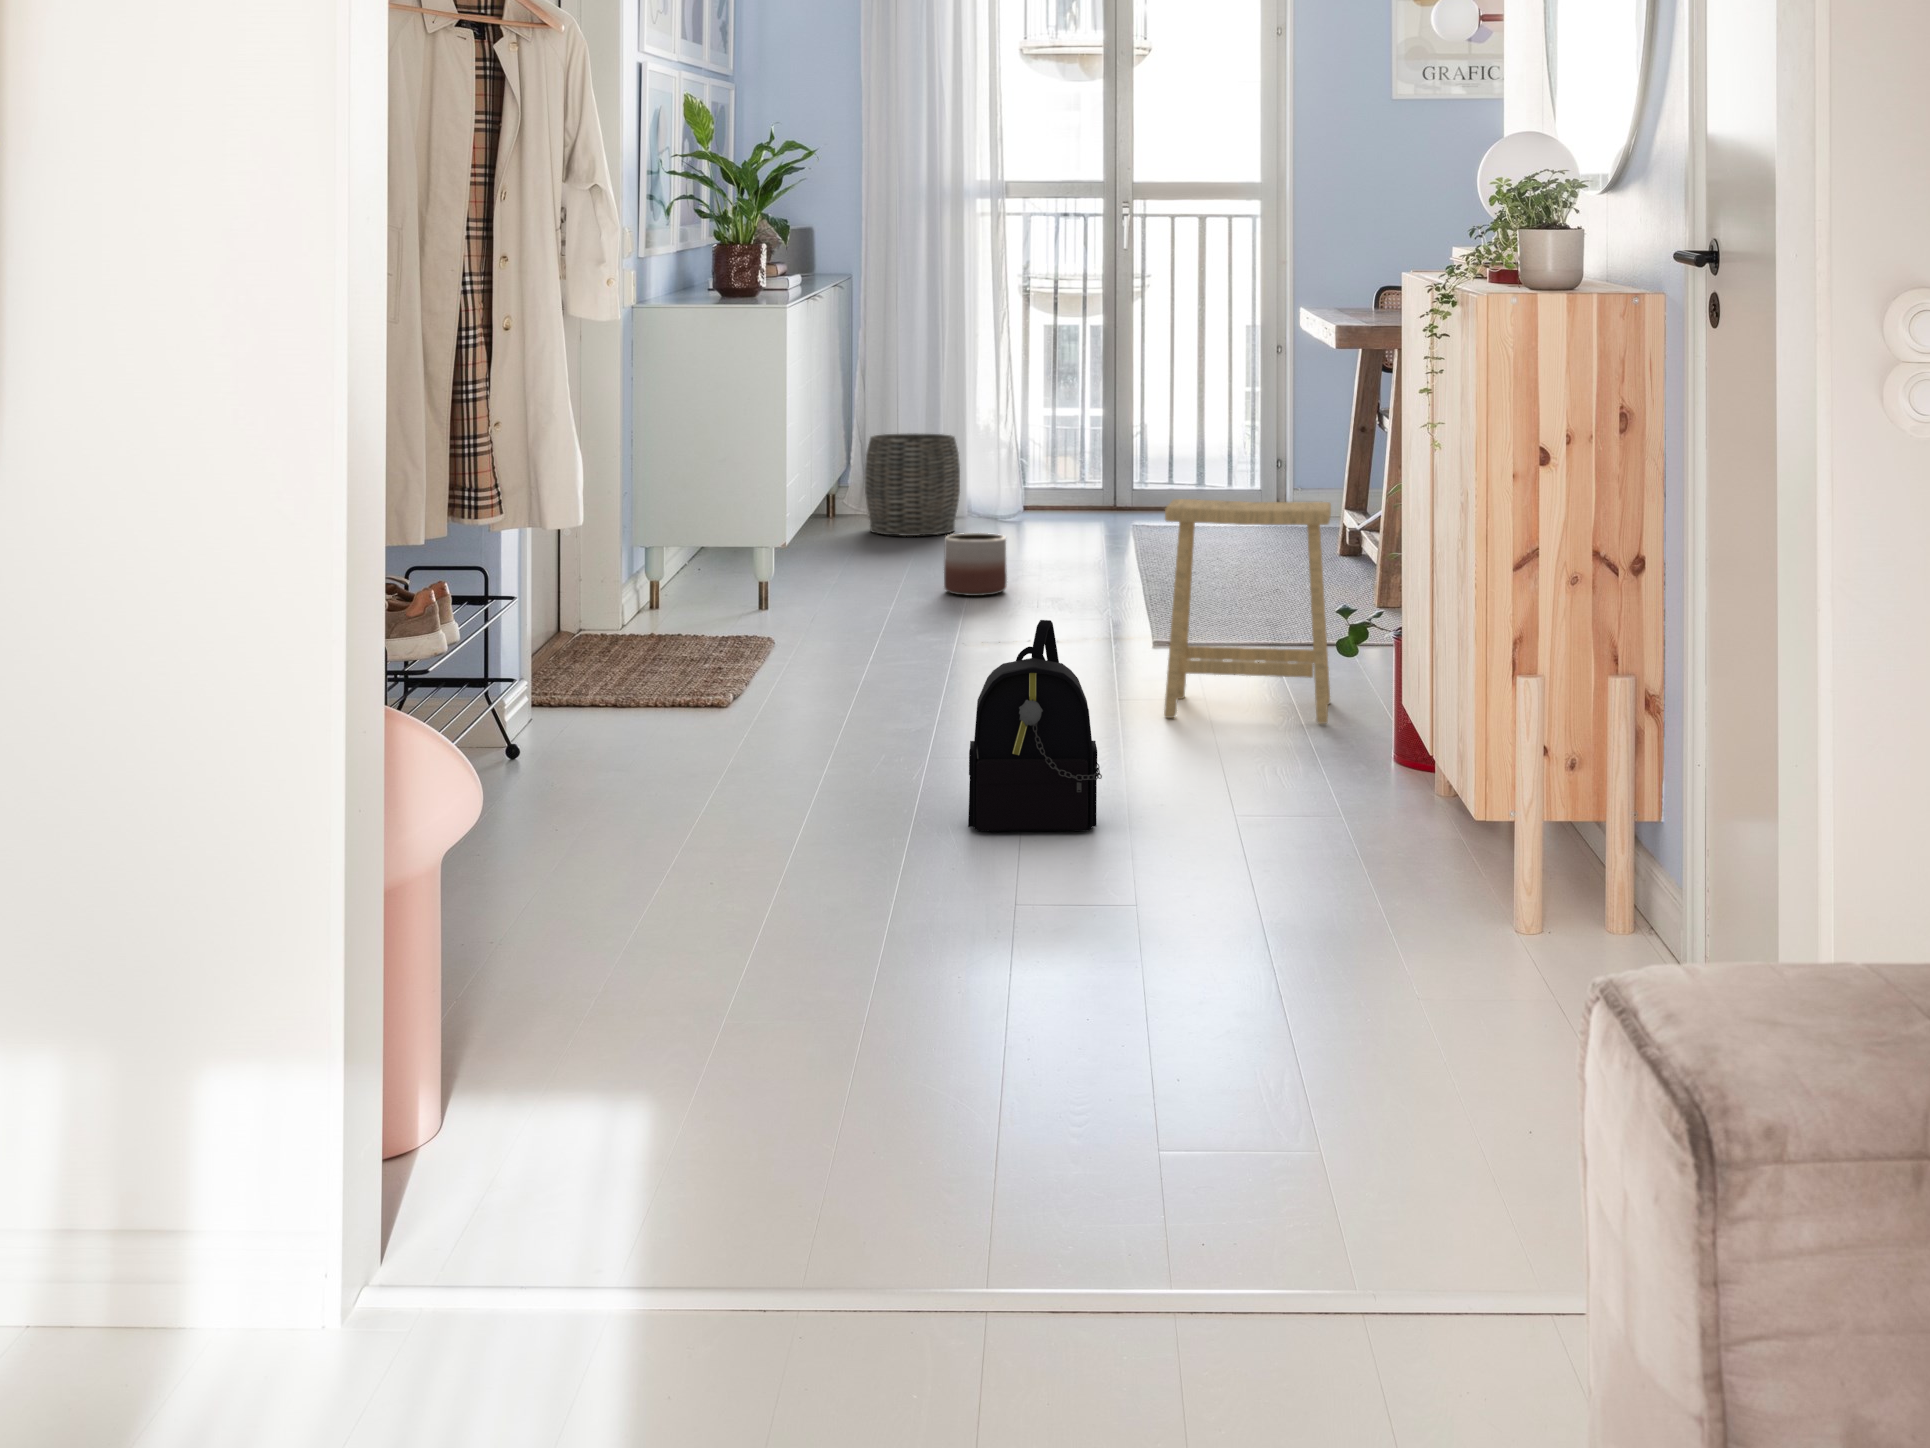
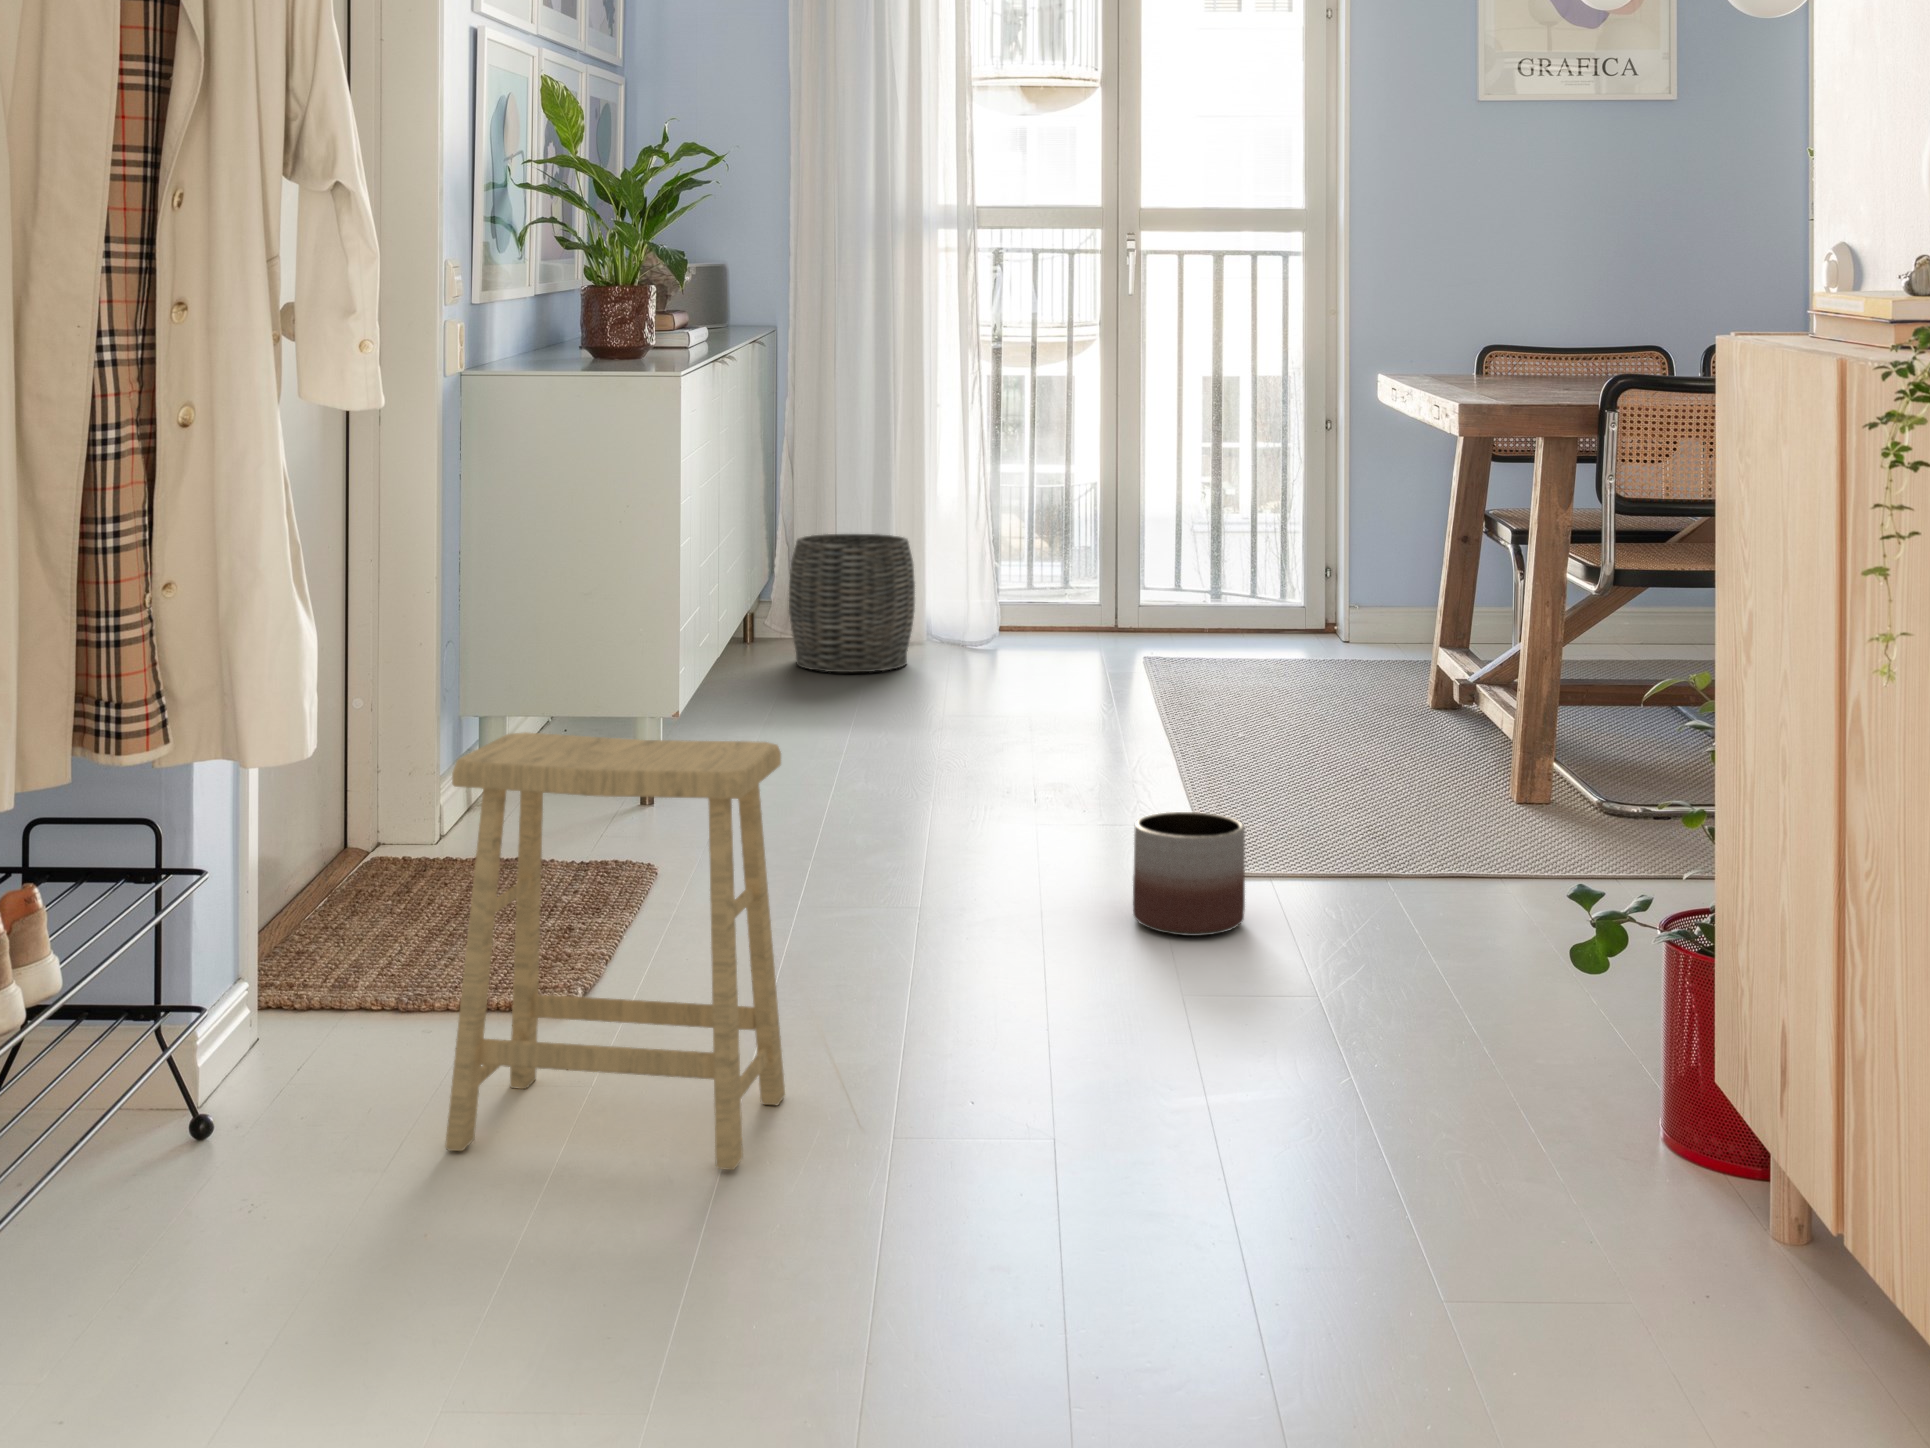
footstool: present [1164,499,1331,724] -> present [445,732,785,1170]
planter: present [944,533,1007,596] -> present [1133,812,1245,936]
backpack: present [968,620,1102,831] -> none [979,949,1224,1355]

